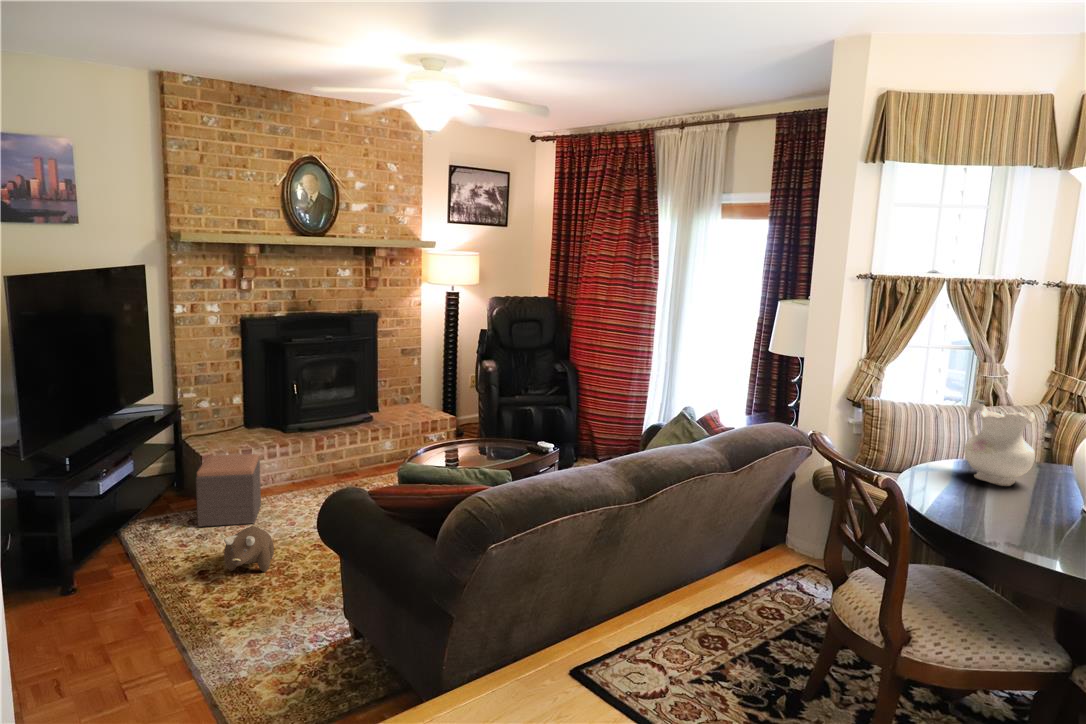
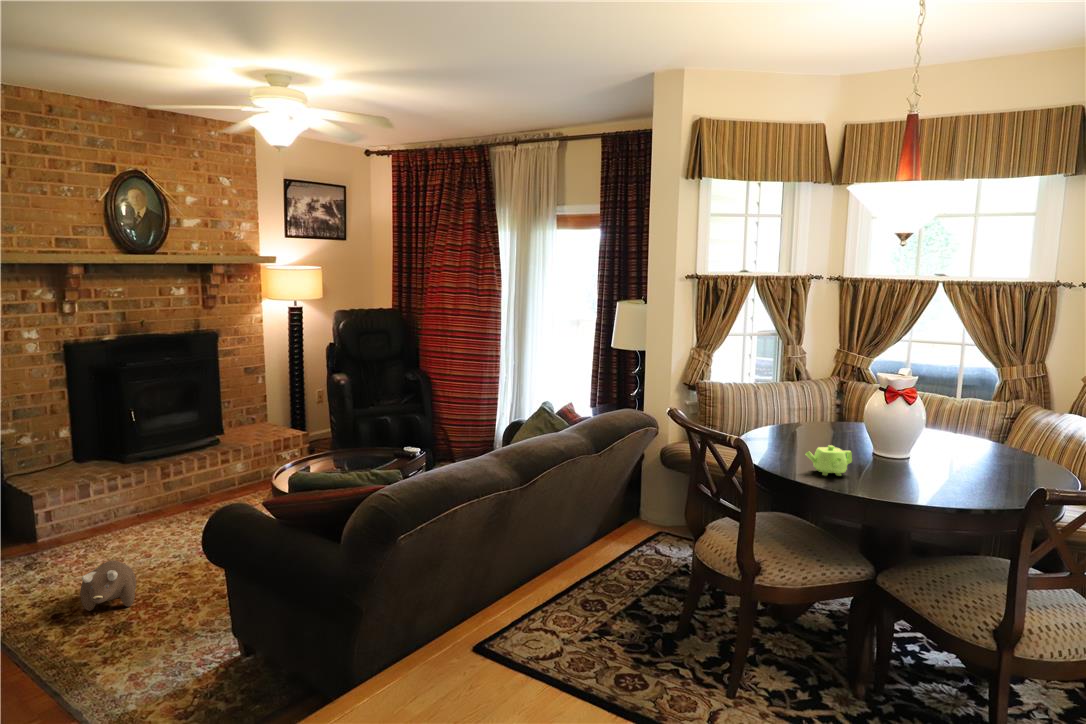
ceramic pitcher: present [965,399,1035,486] -> none [783,373,835,441]
footstool: present [196,454,261,527] -> none [32,487,107,571]
teapot: none [982,496,1047,536] -> present [806,445,852,476]

